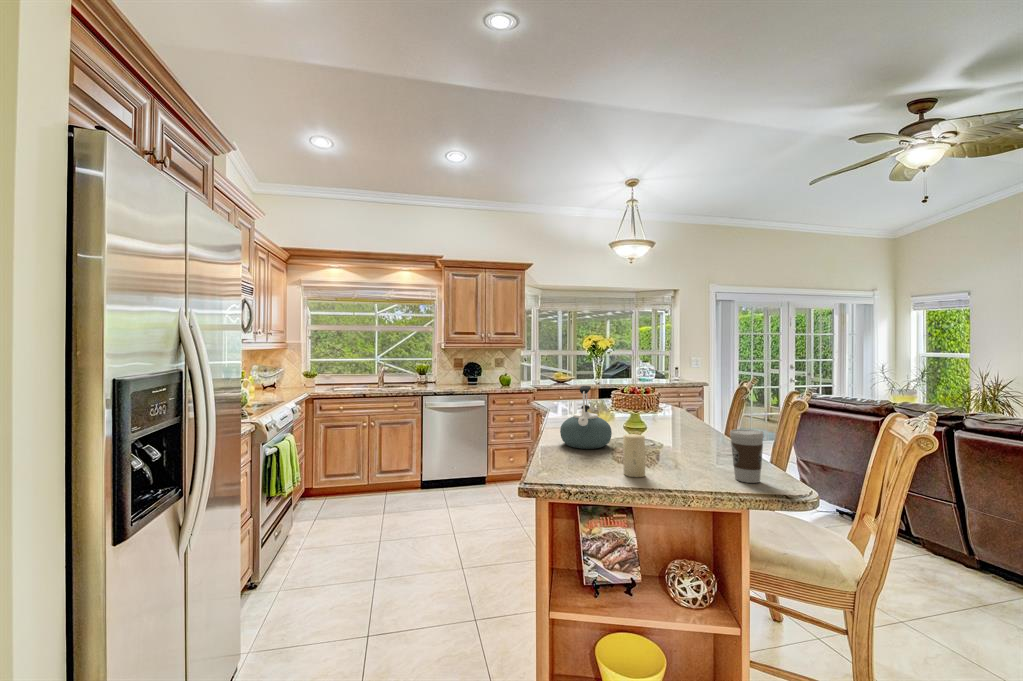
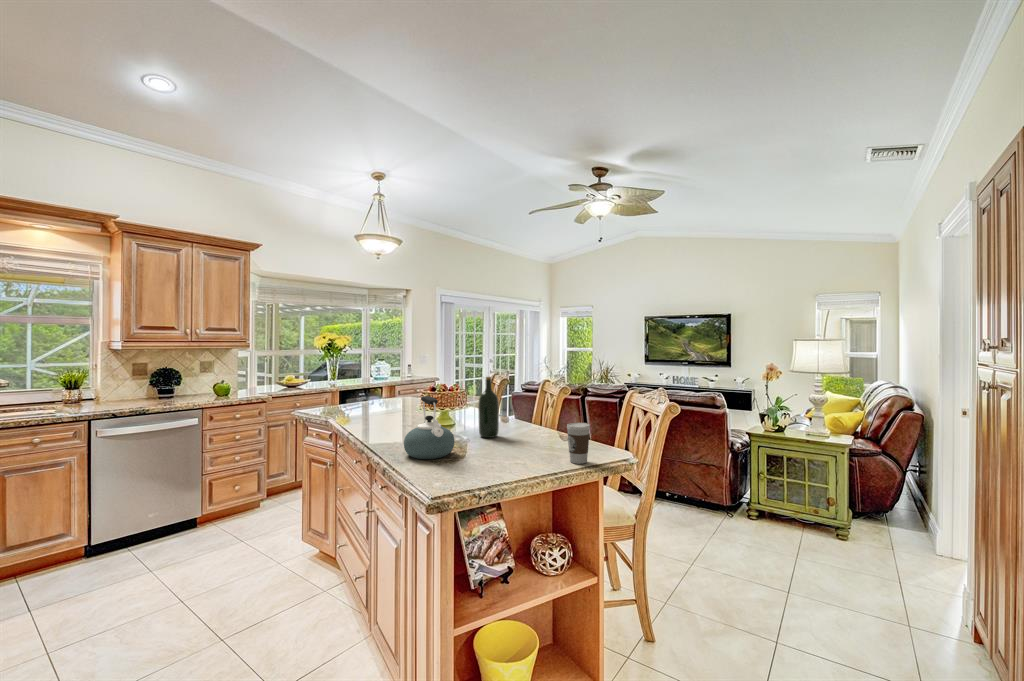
wine bottle: none [663,371,687,440] -> present [478,377,499,438]
candle: present [623,434,645,477] -> none [498,439,517,477]

